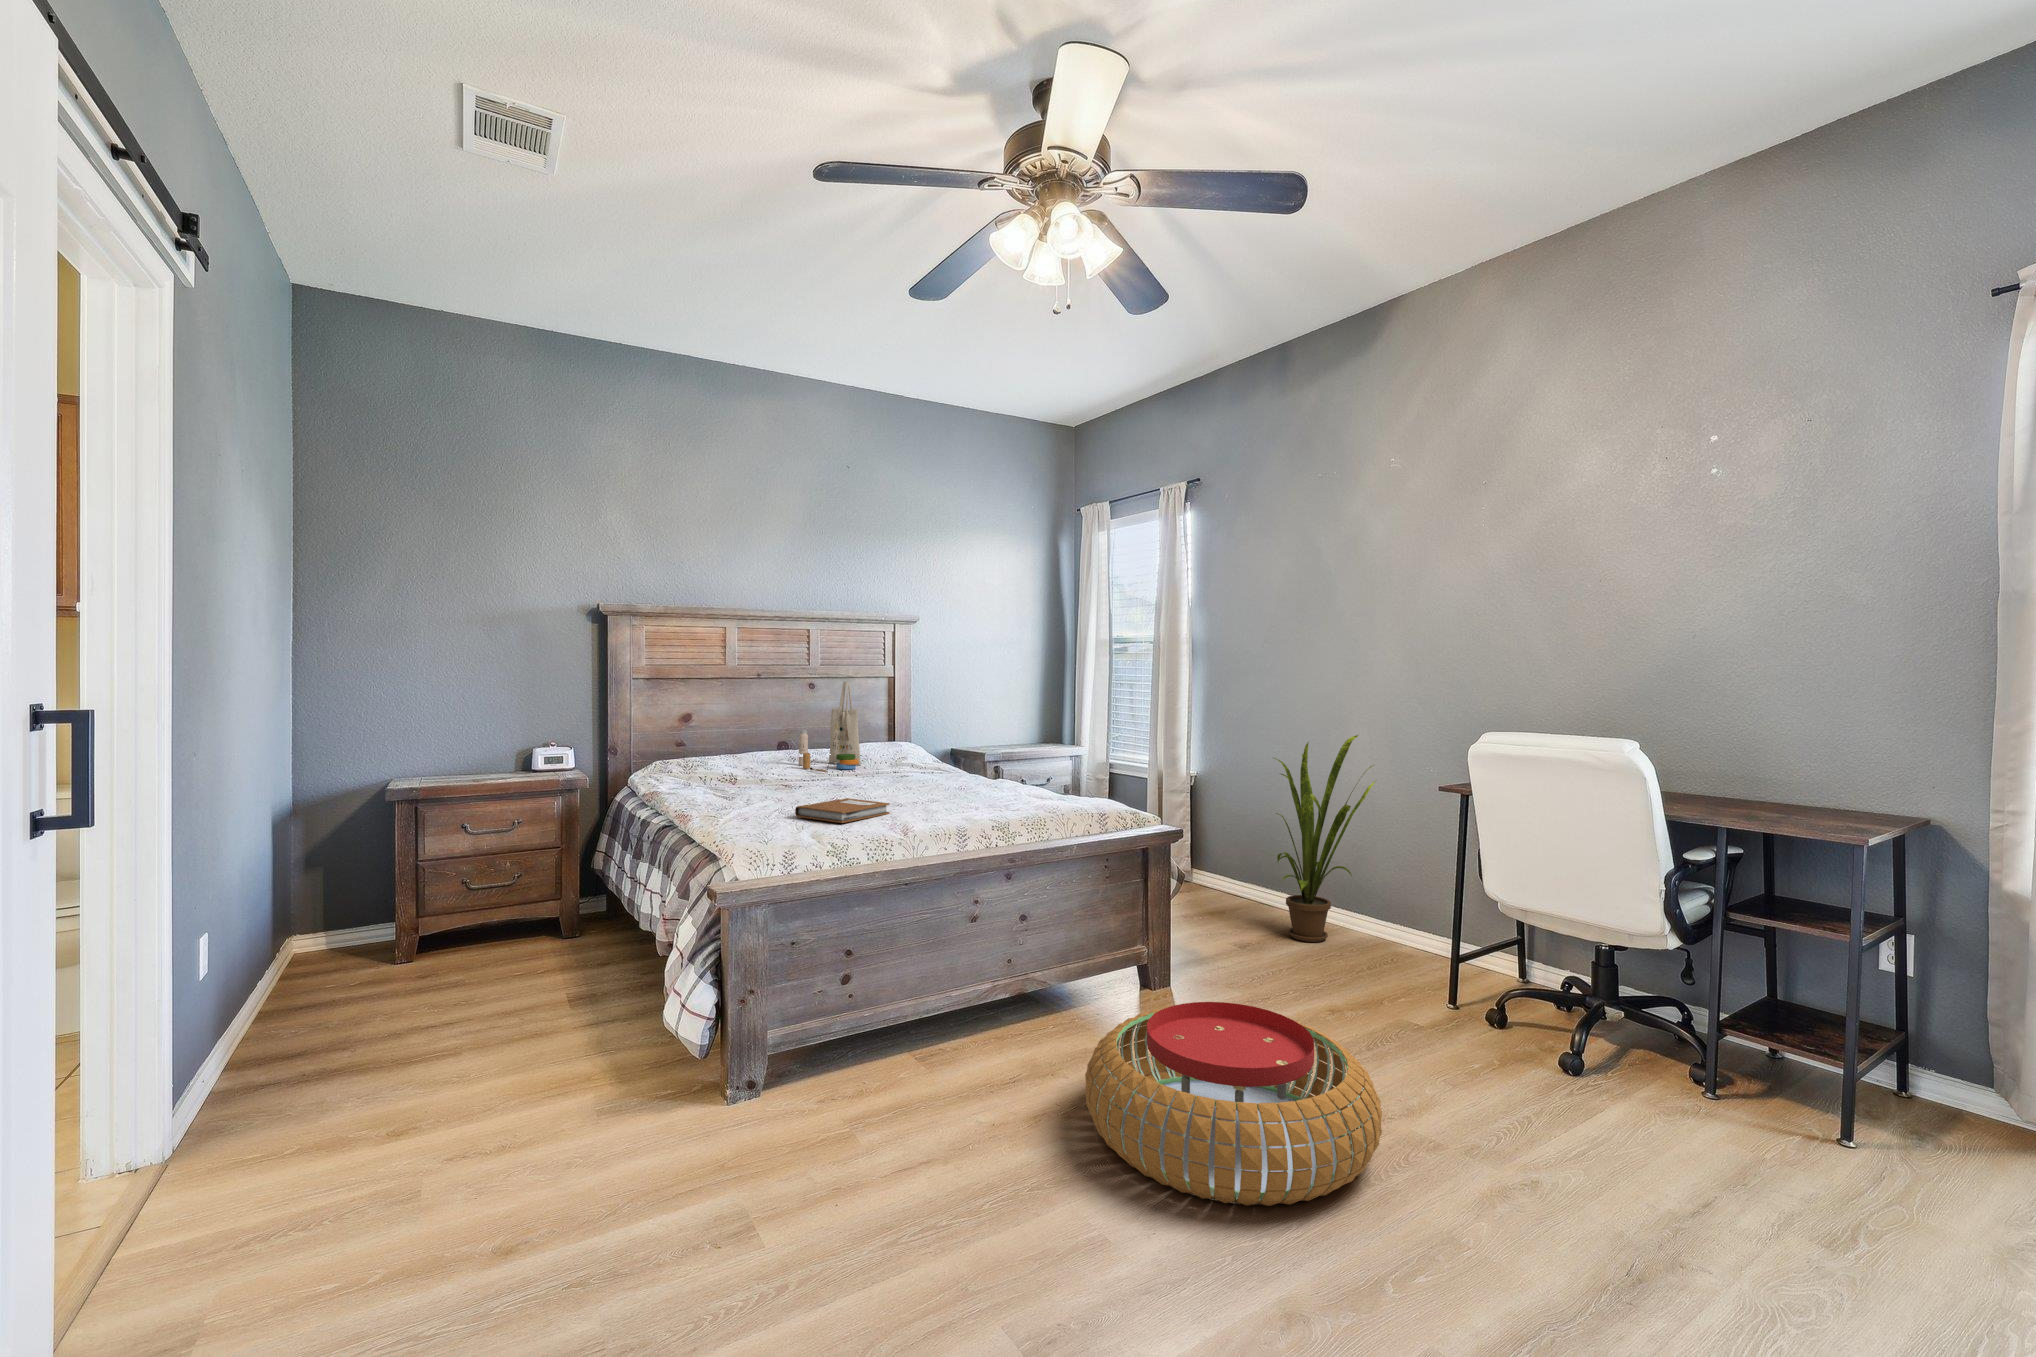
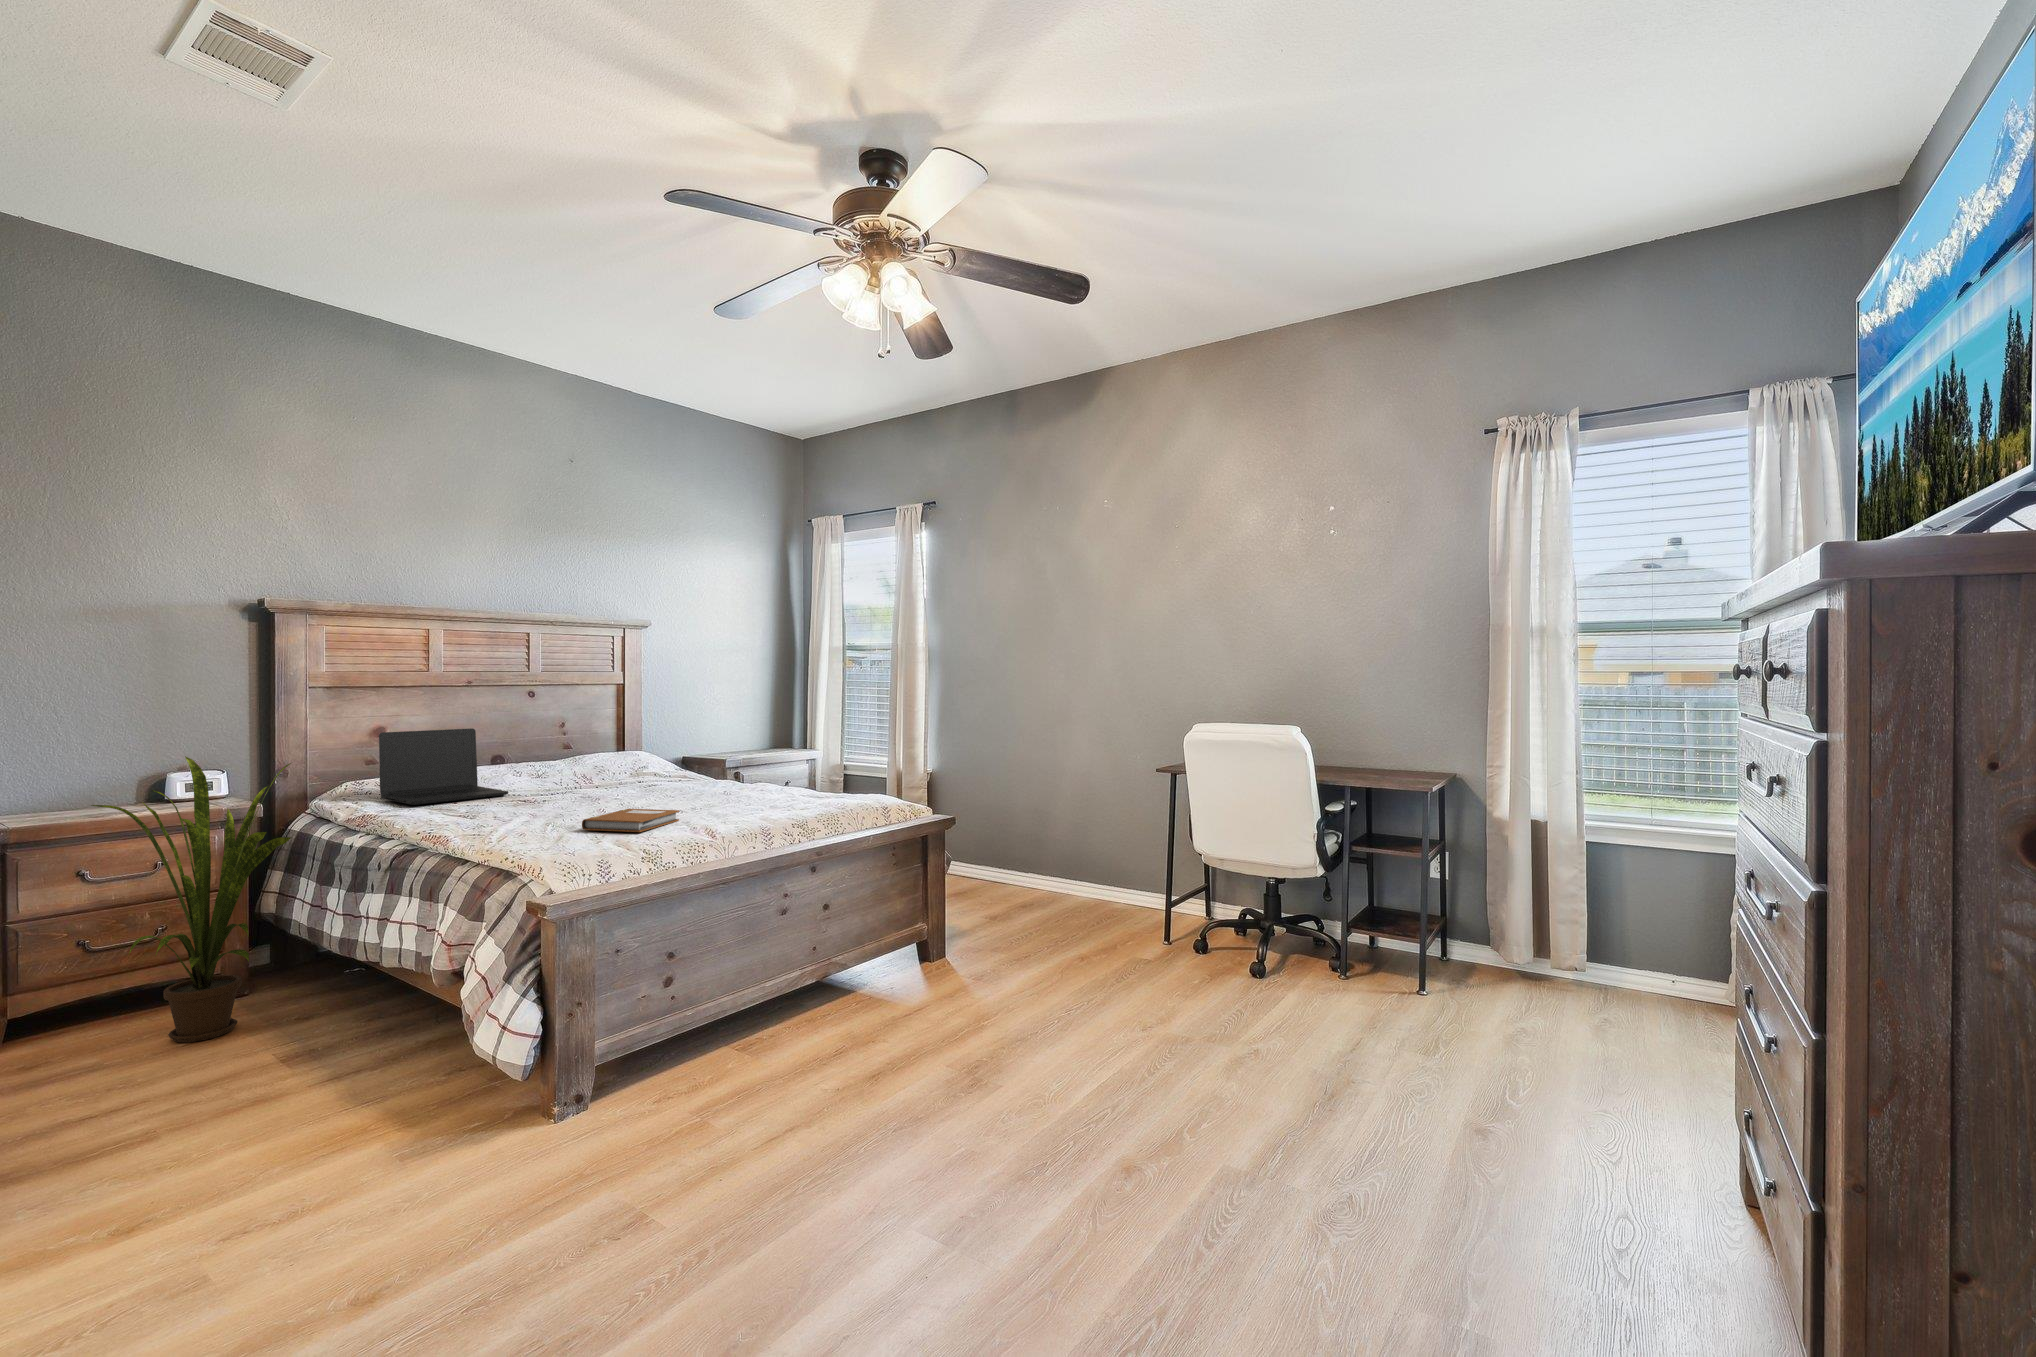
tote bag: present [799,682,861,772] -> none [526,690,600,786]
laptop: none [670,715,771,782] -> present [379,728,508,805]
house plant: present [1274,735,1376,942] -> present [91,756,291,1042]
pouf: present [1085,1002,1382,1206] -> none [909,955,1145,1105]

